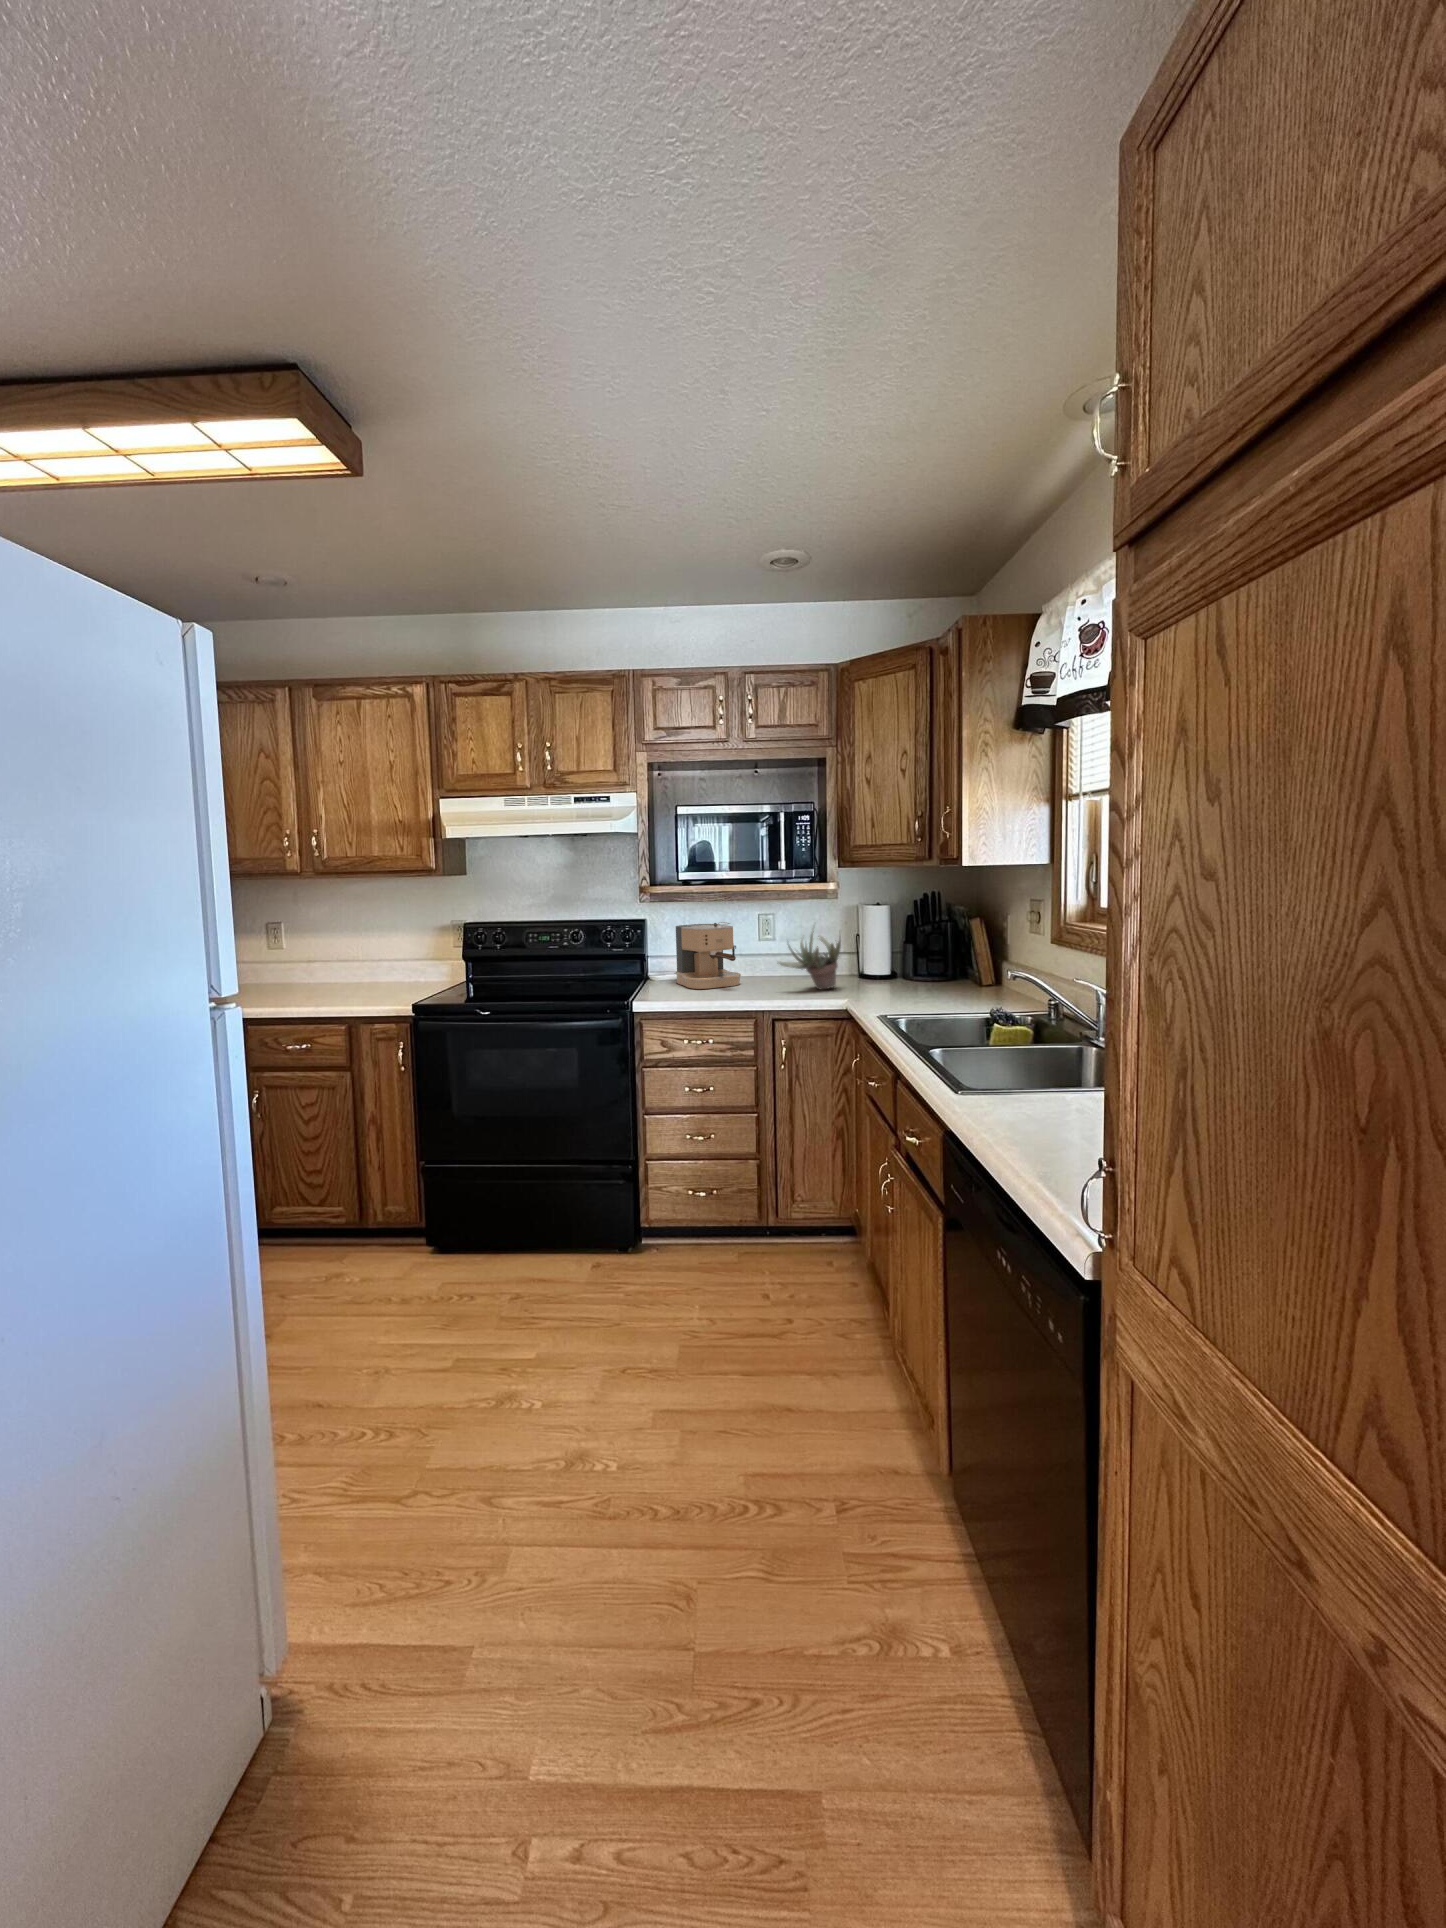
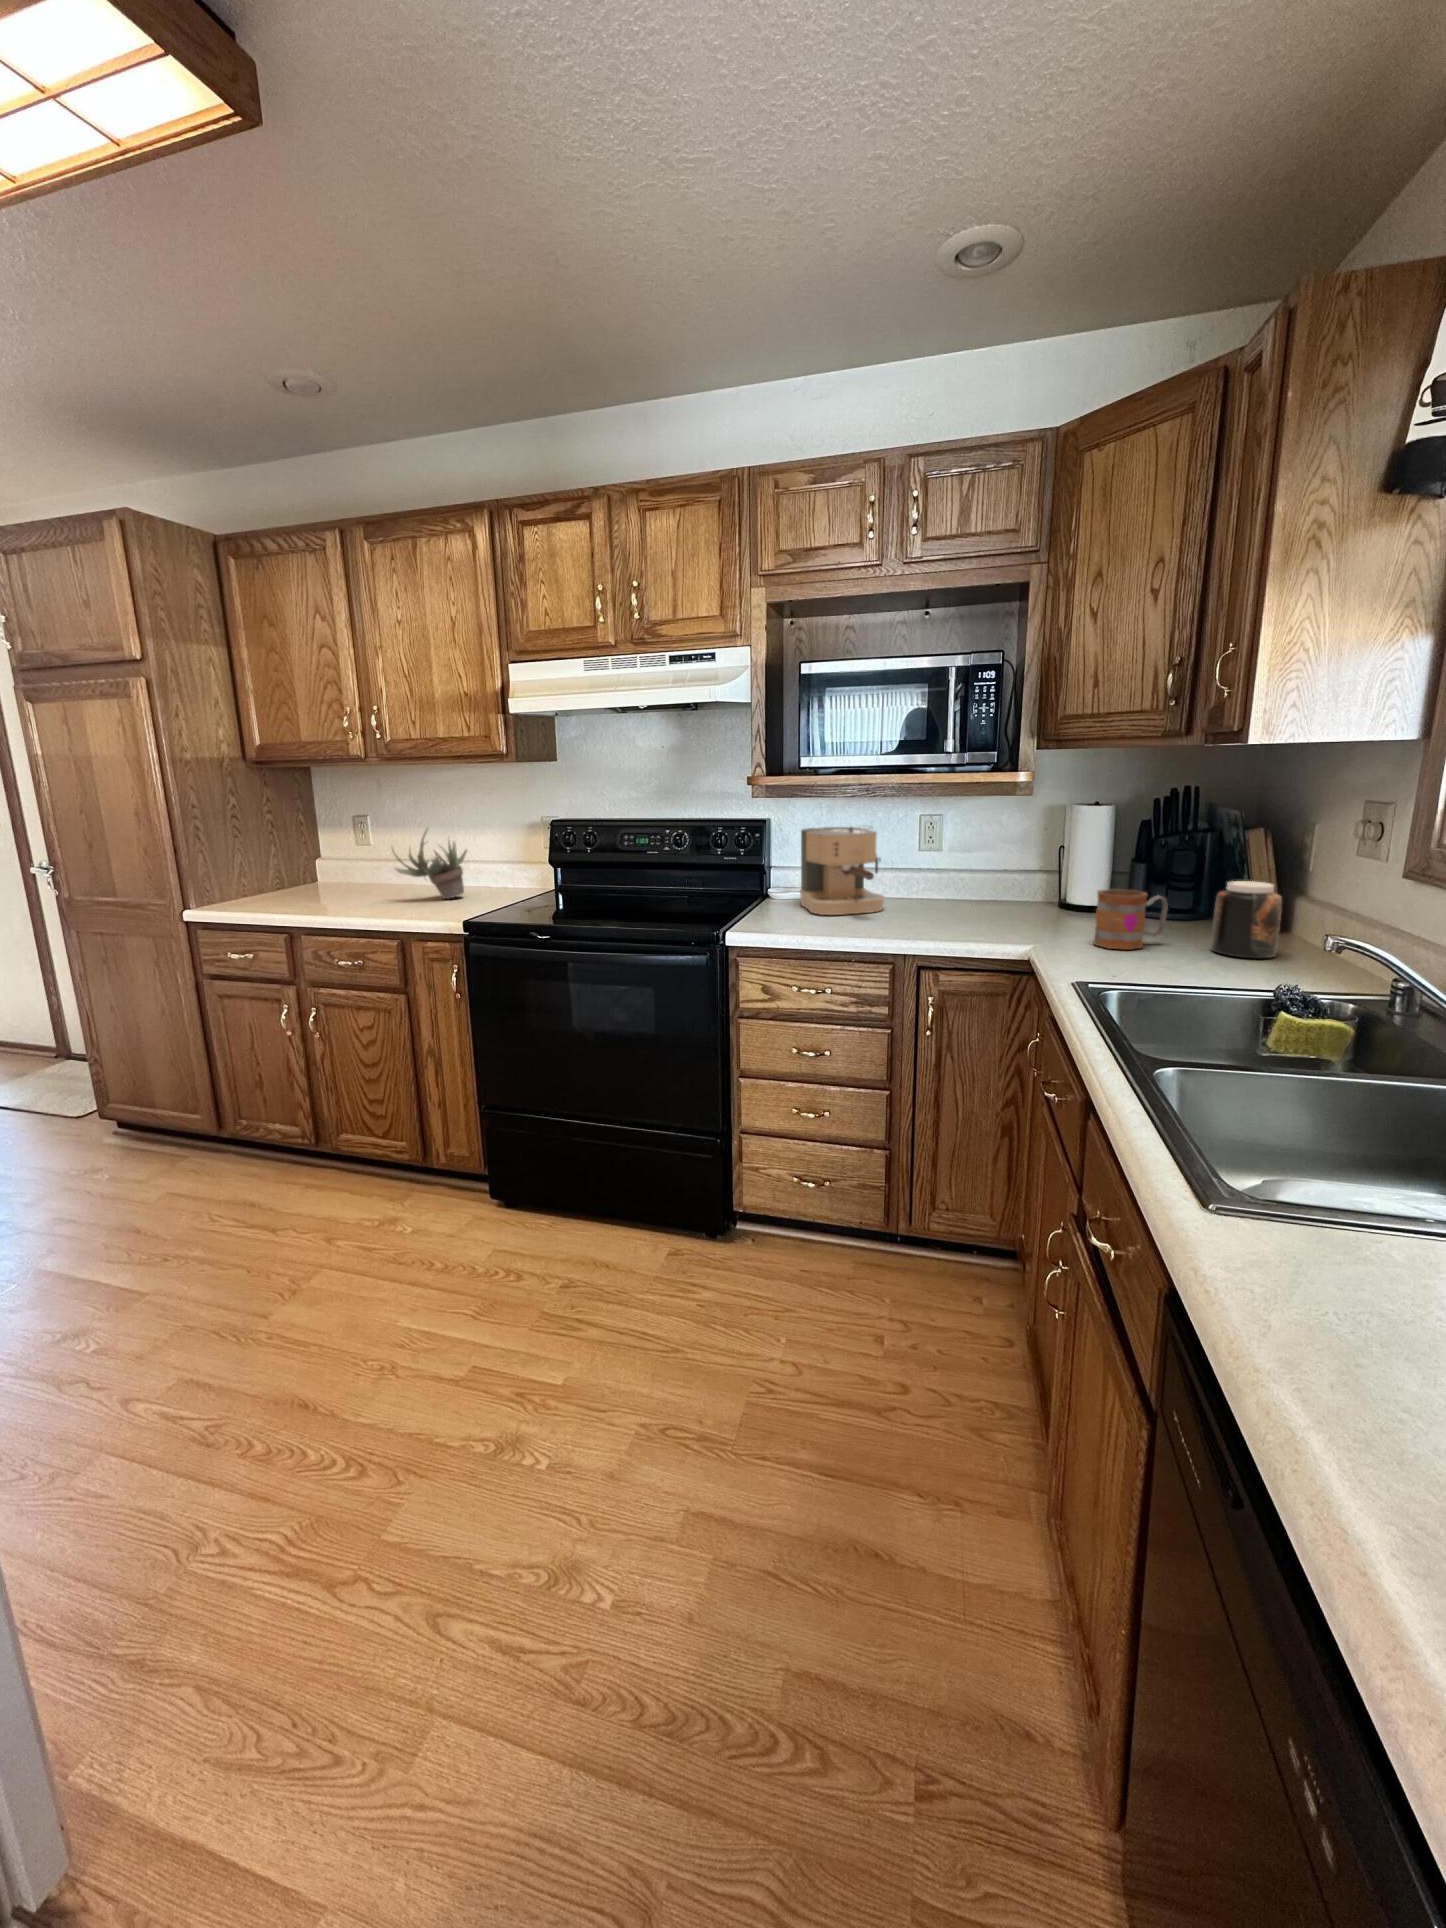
succulent plant: present [778,932,841,989] -> present [392,829,467,899]
jar: none [956,951,993,999] -> present [1211,881,1282,958]
mug: none [886,960,929,999] -> present [1093,889,1168,950]

